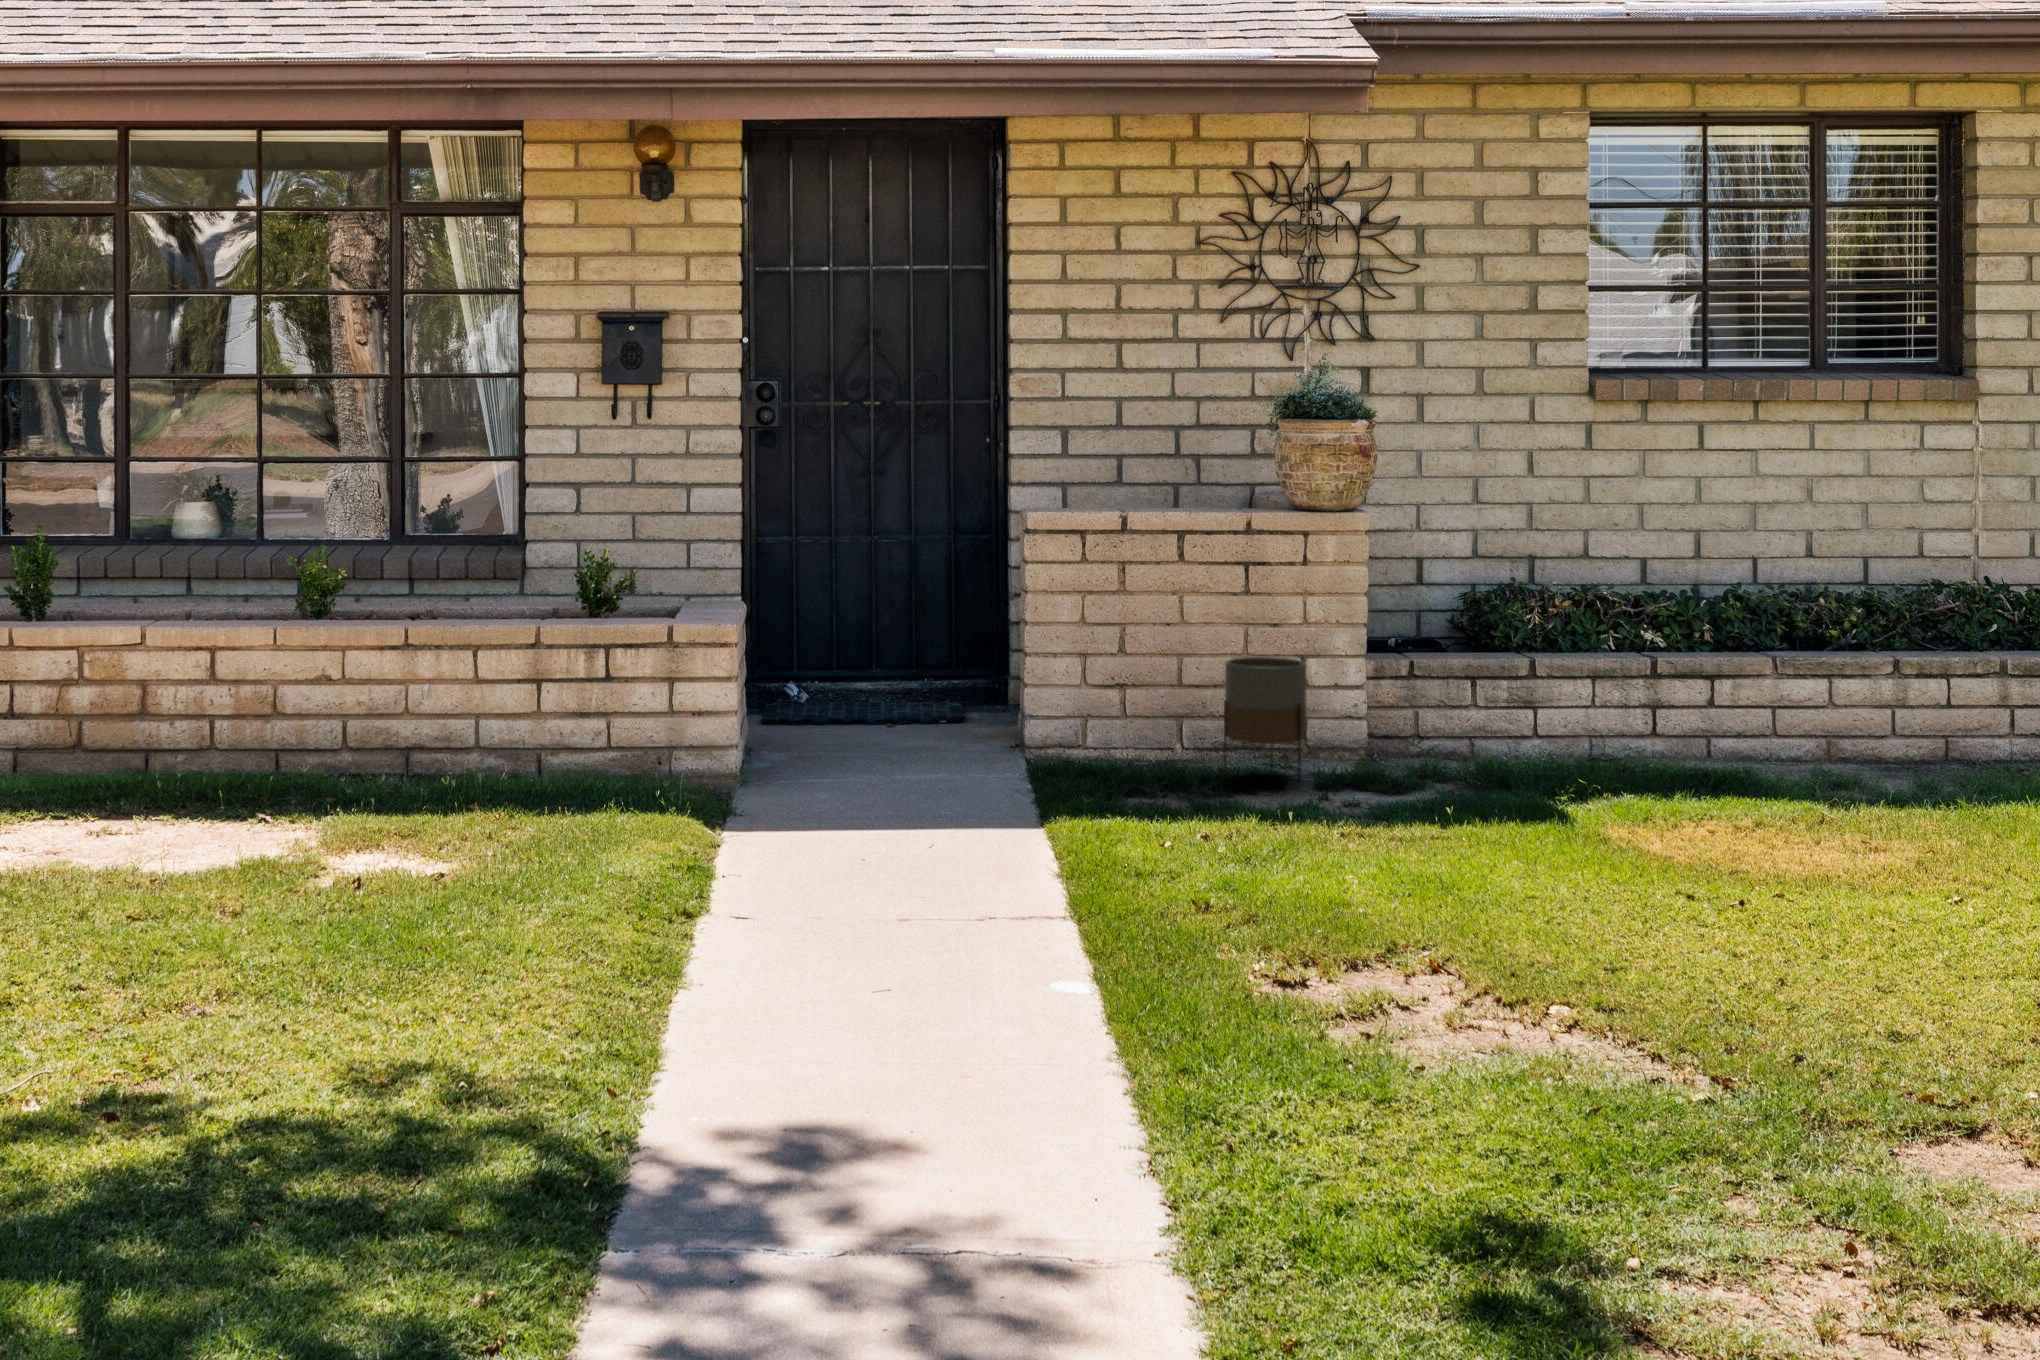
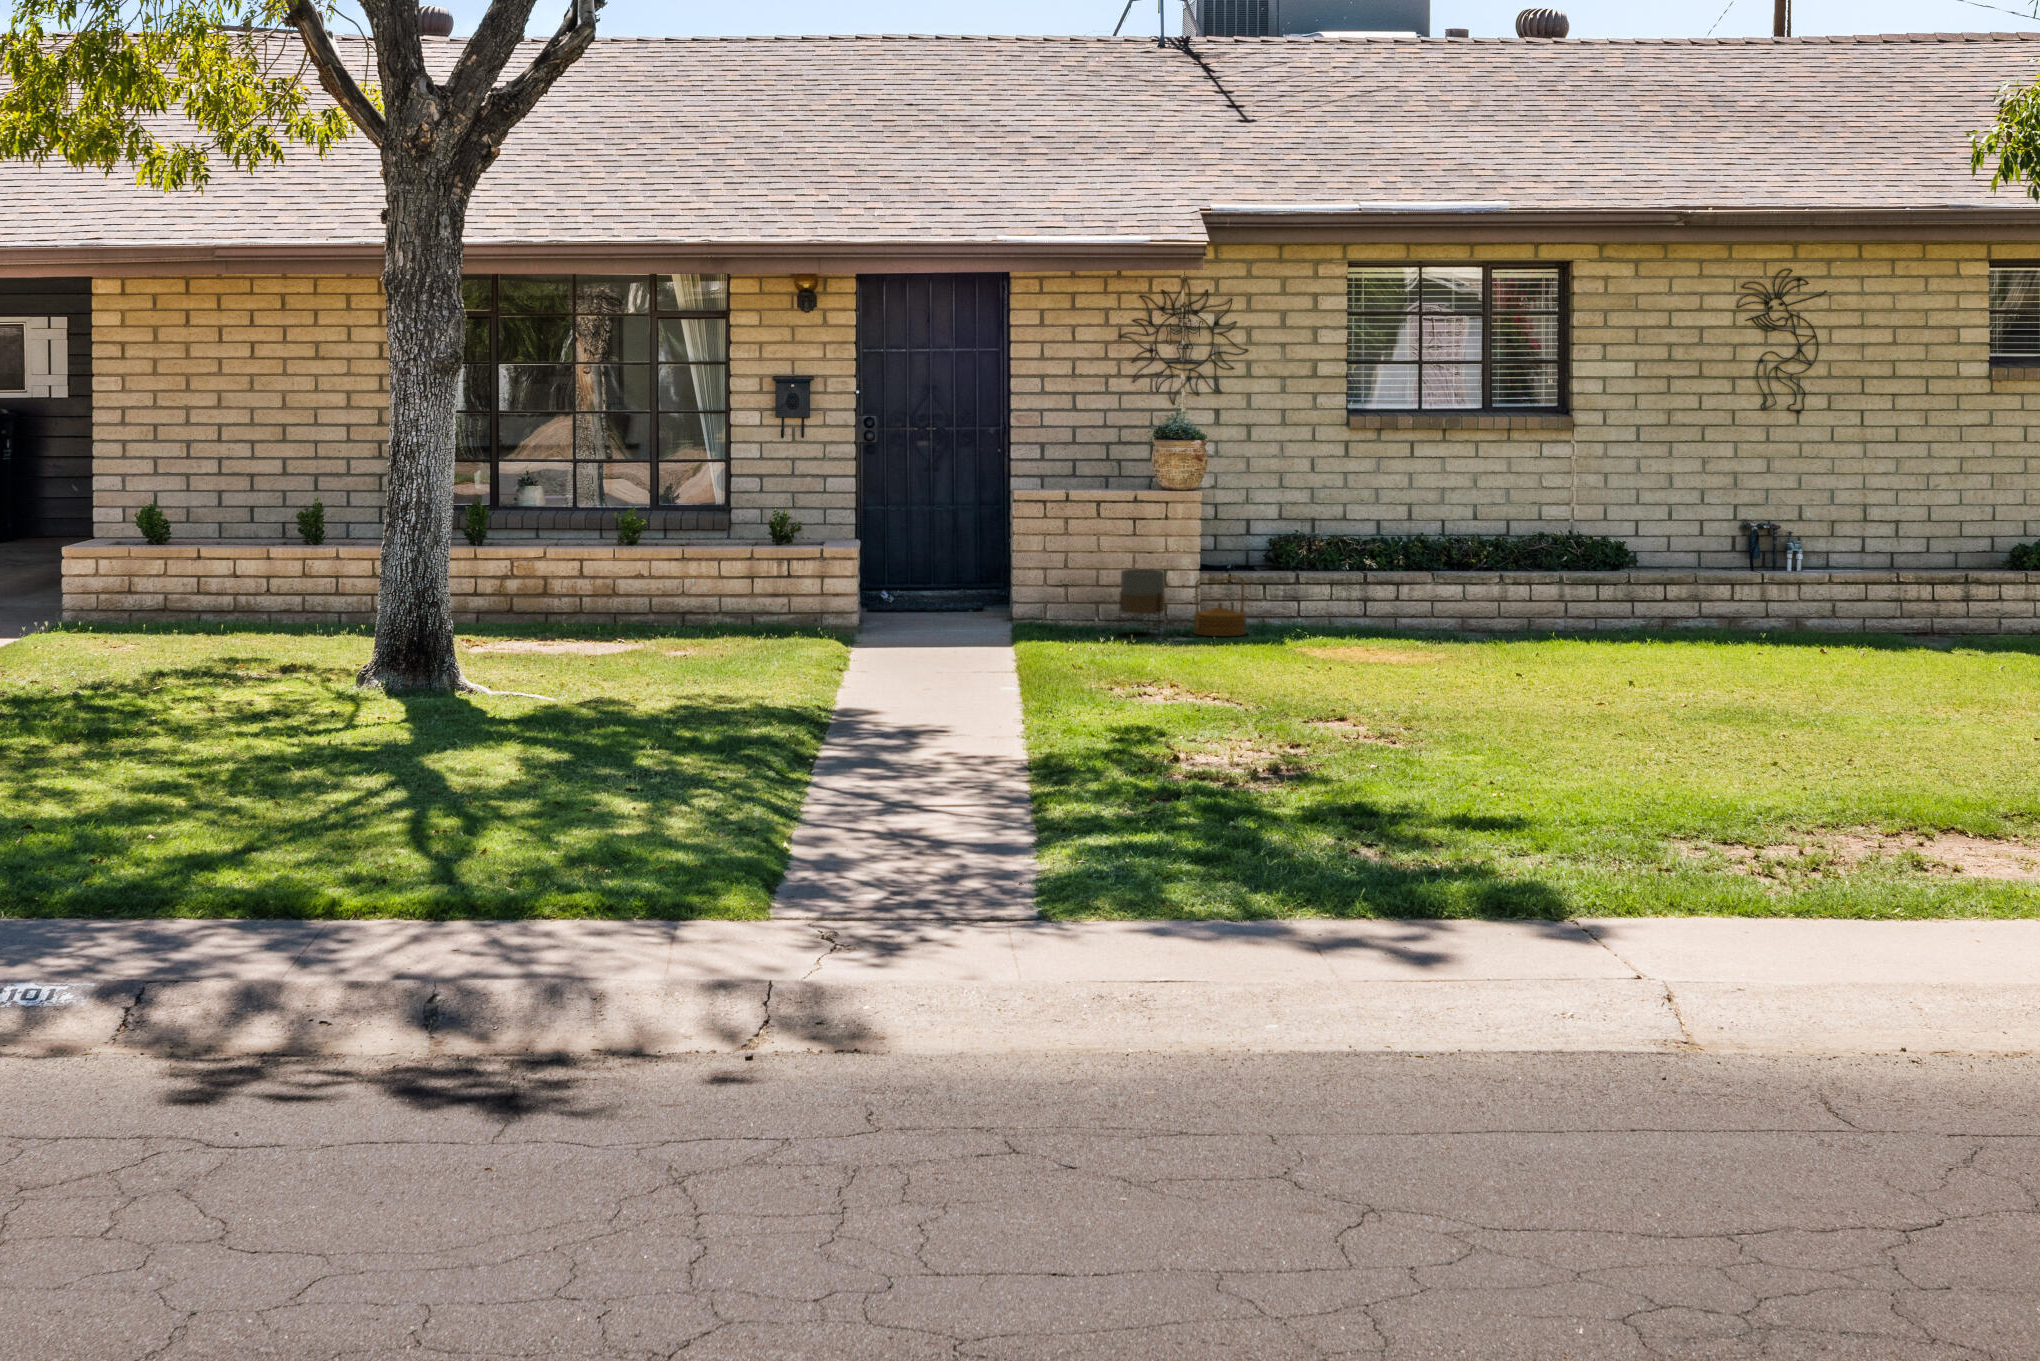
woven basket: none [1357,669,1456,785] -> present [1194,576,1246,636]

